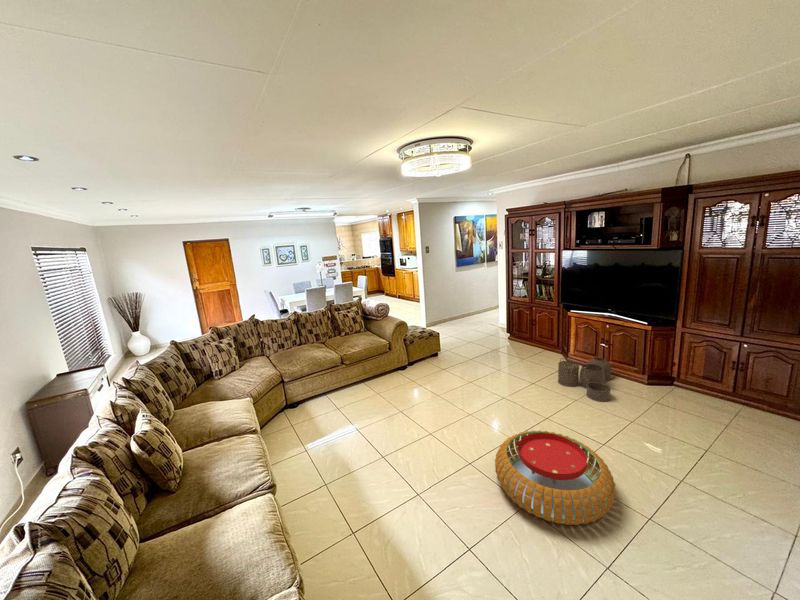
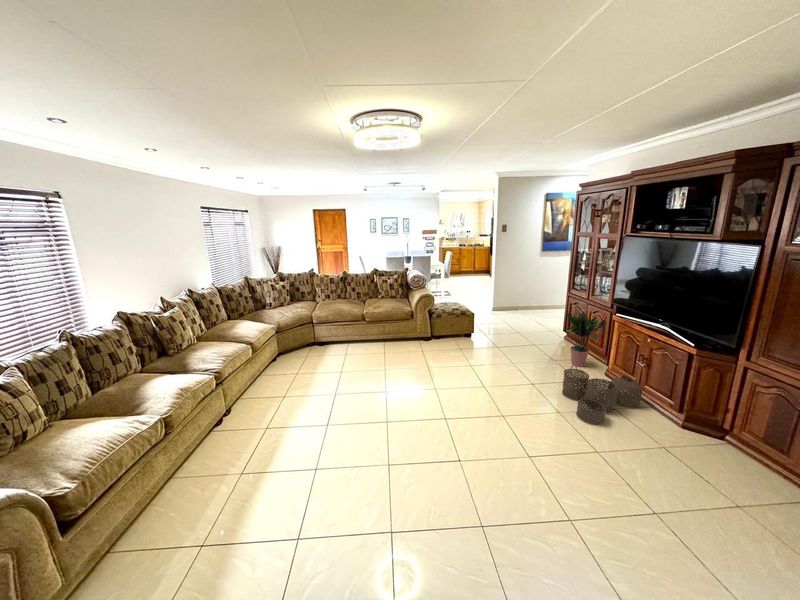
potted plant: none [525,310,561,359] -> present [566,312,606,367]
pouf: present [495,430,615,525] -> none [370,407,479,496]

